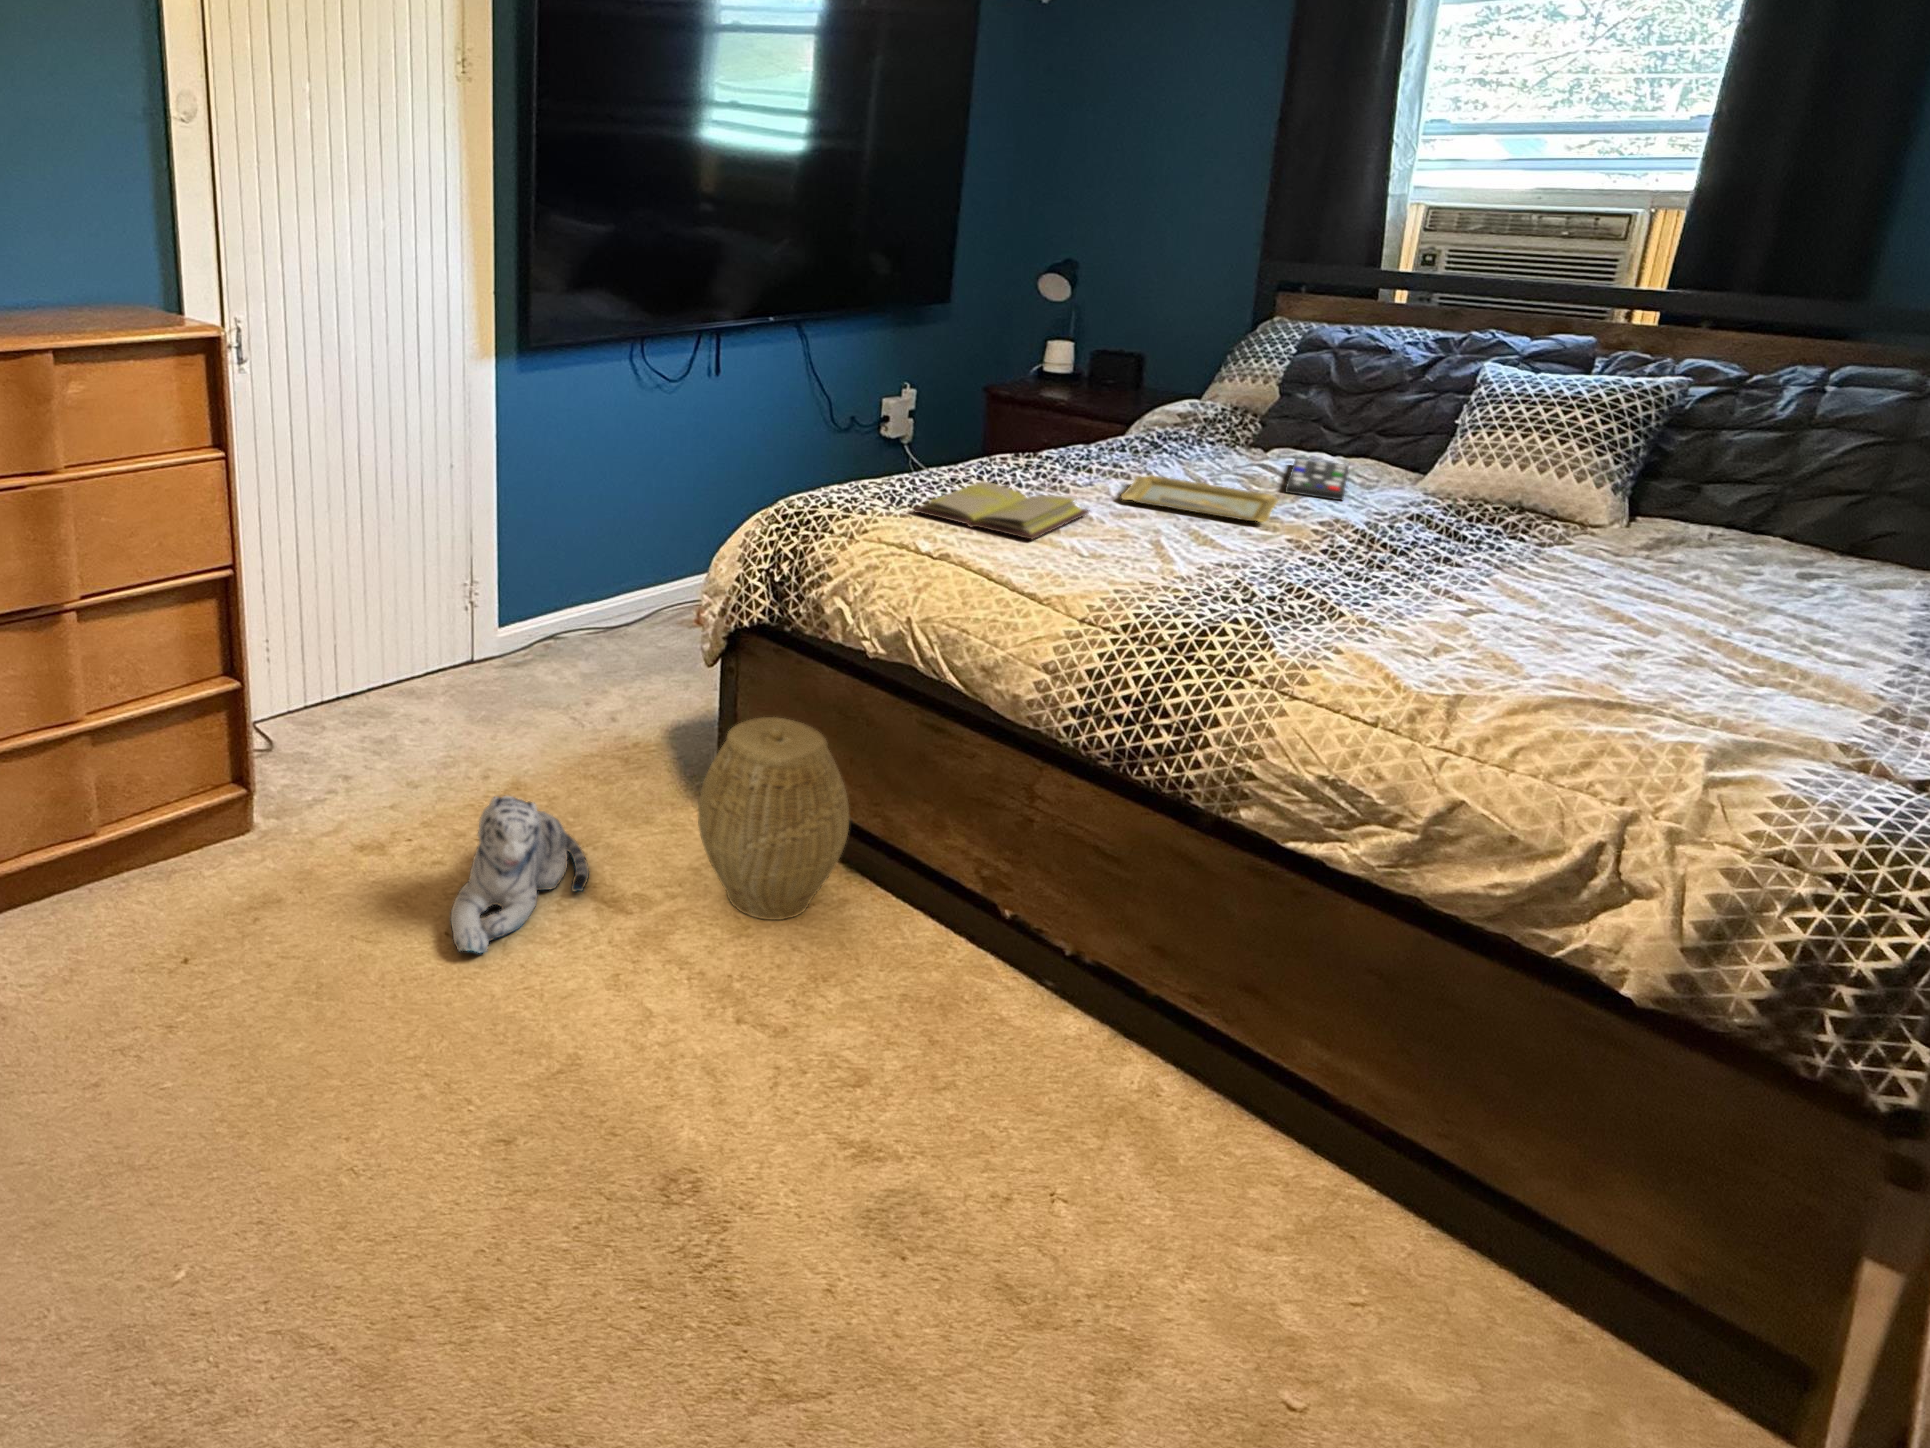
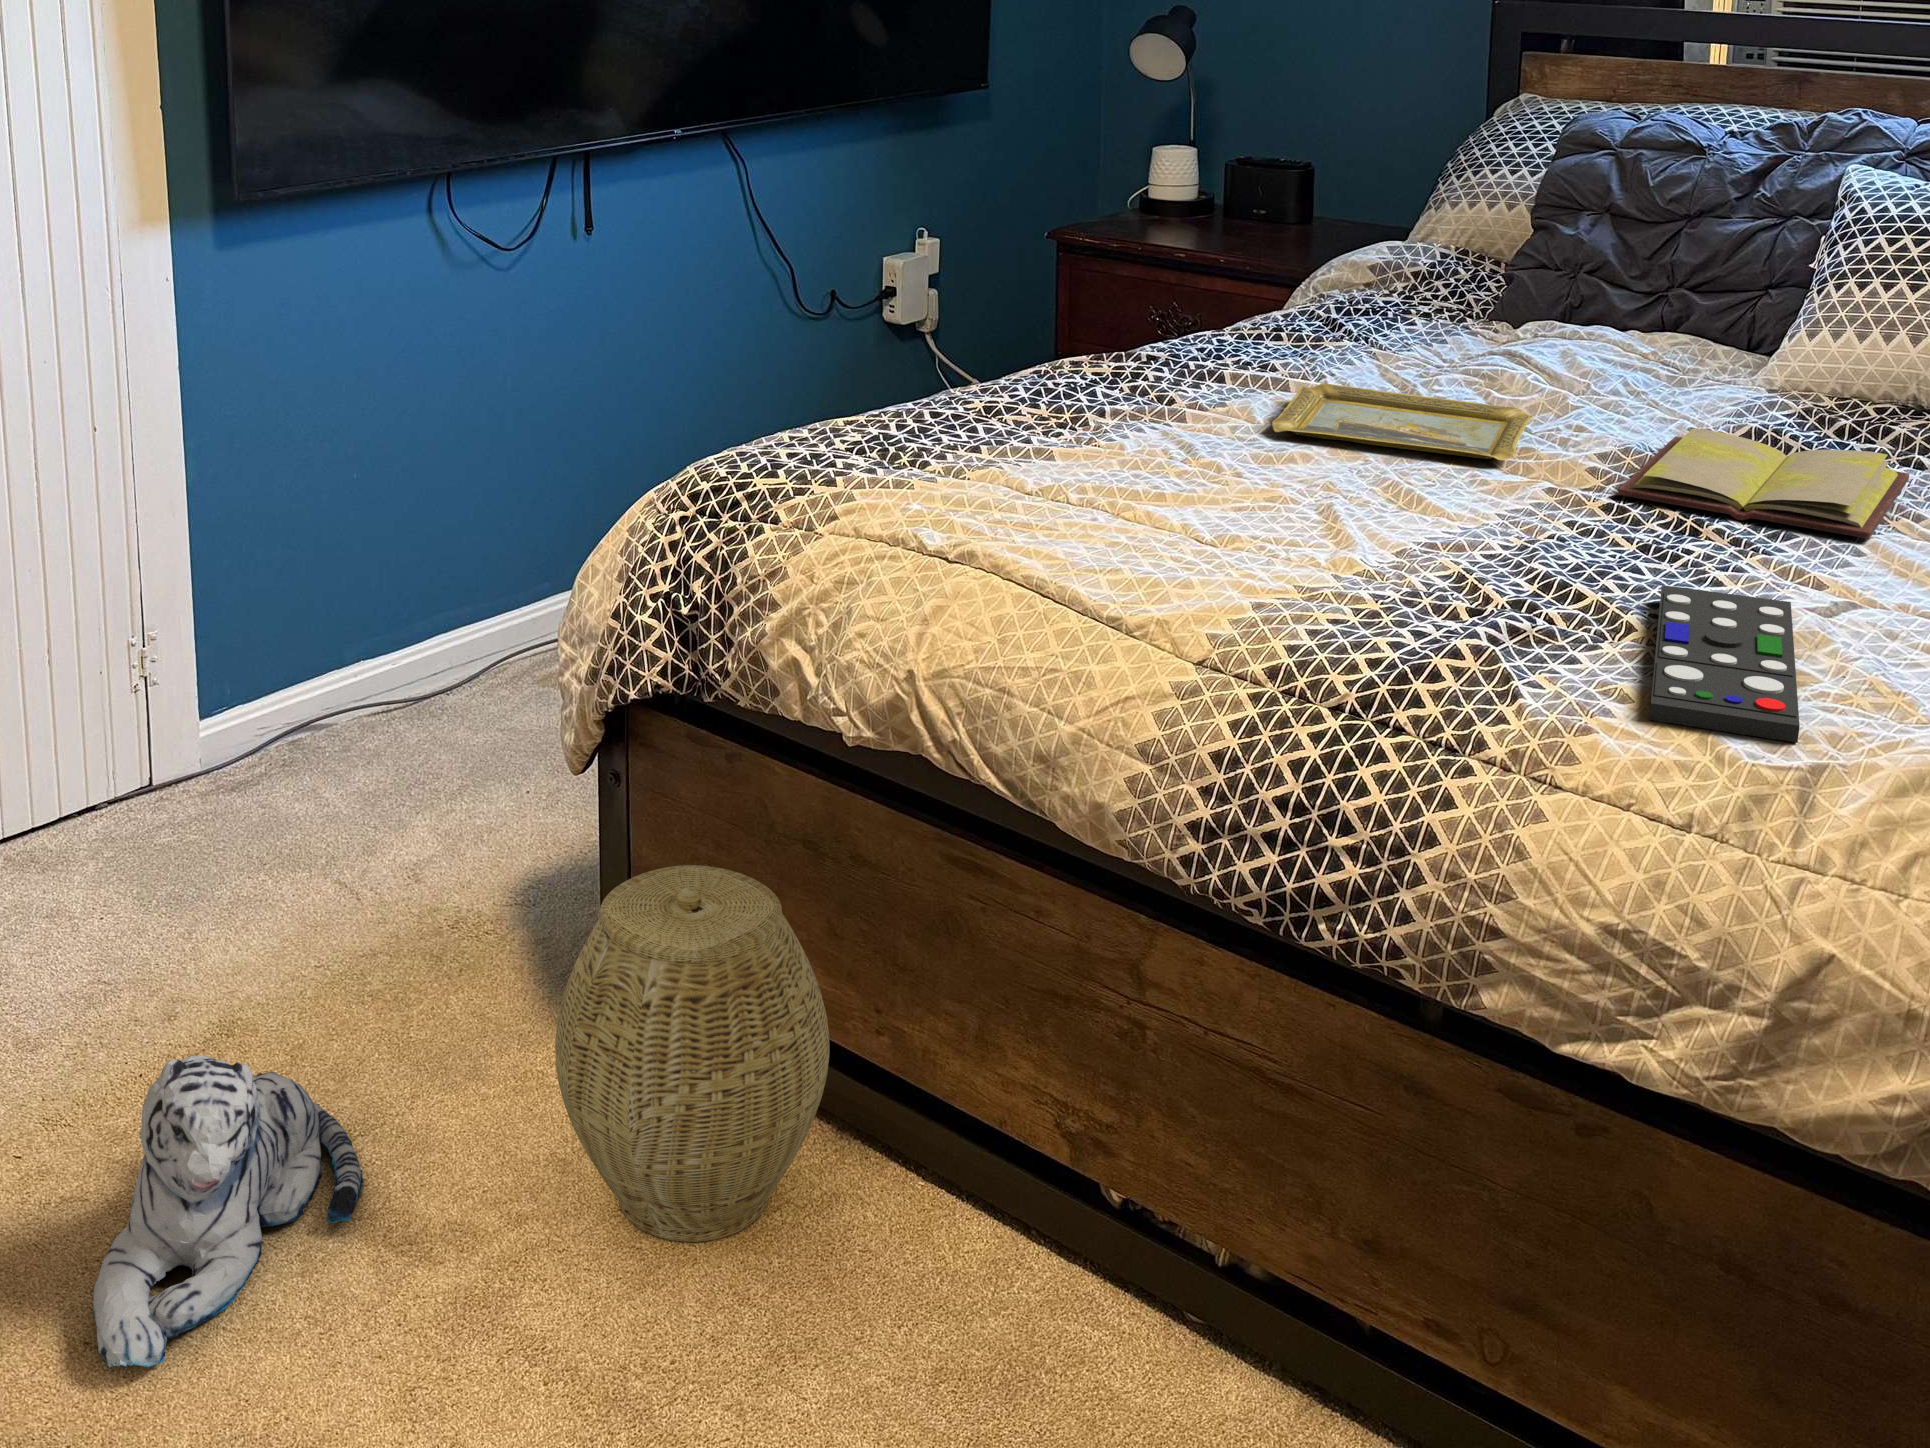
remote control: present [1285,458,1349,501] -> present [1649,585,1800,743]
diary: present [914,482,1089,539] -> present [1618,429,1909,539]

